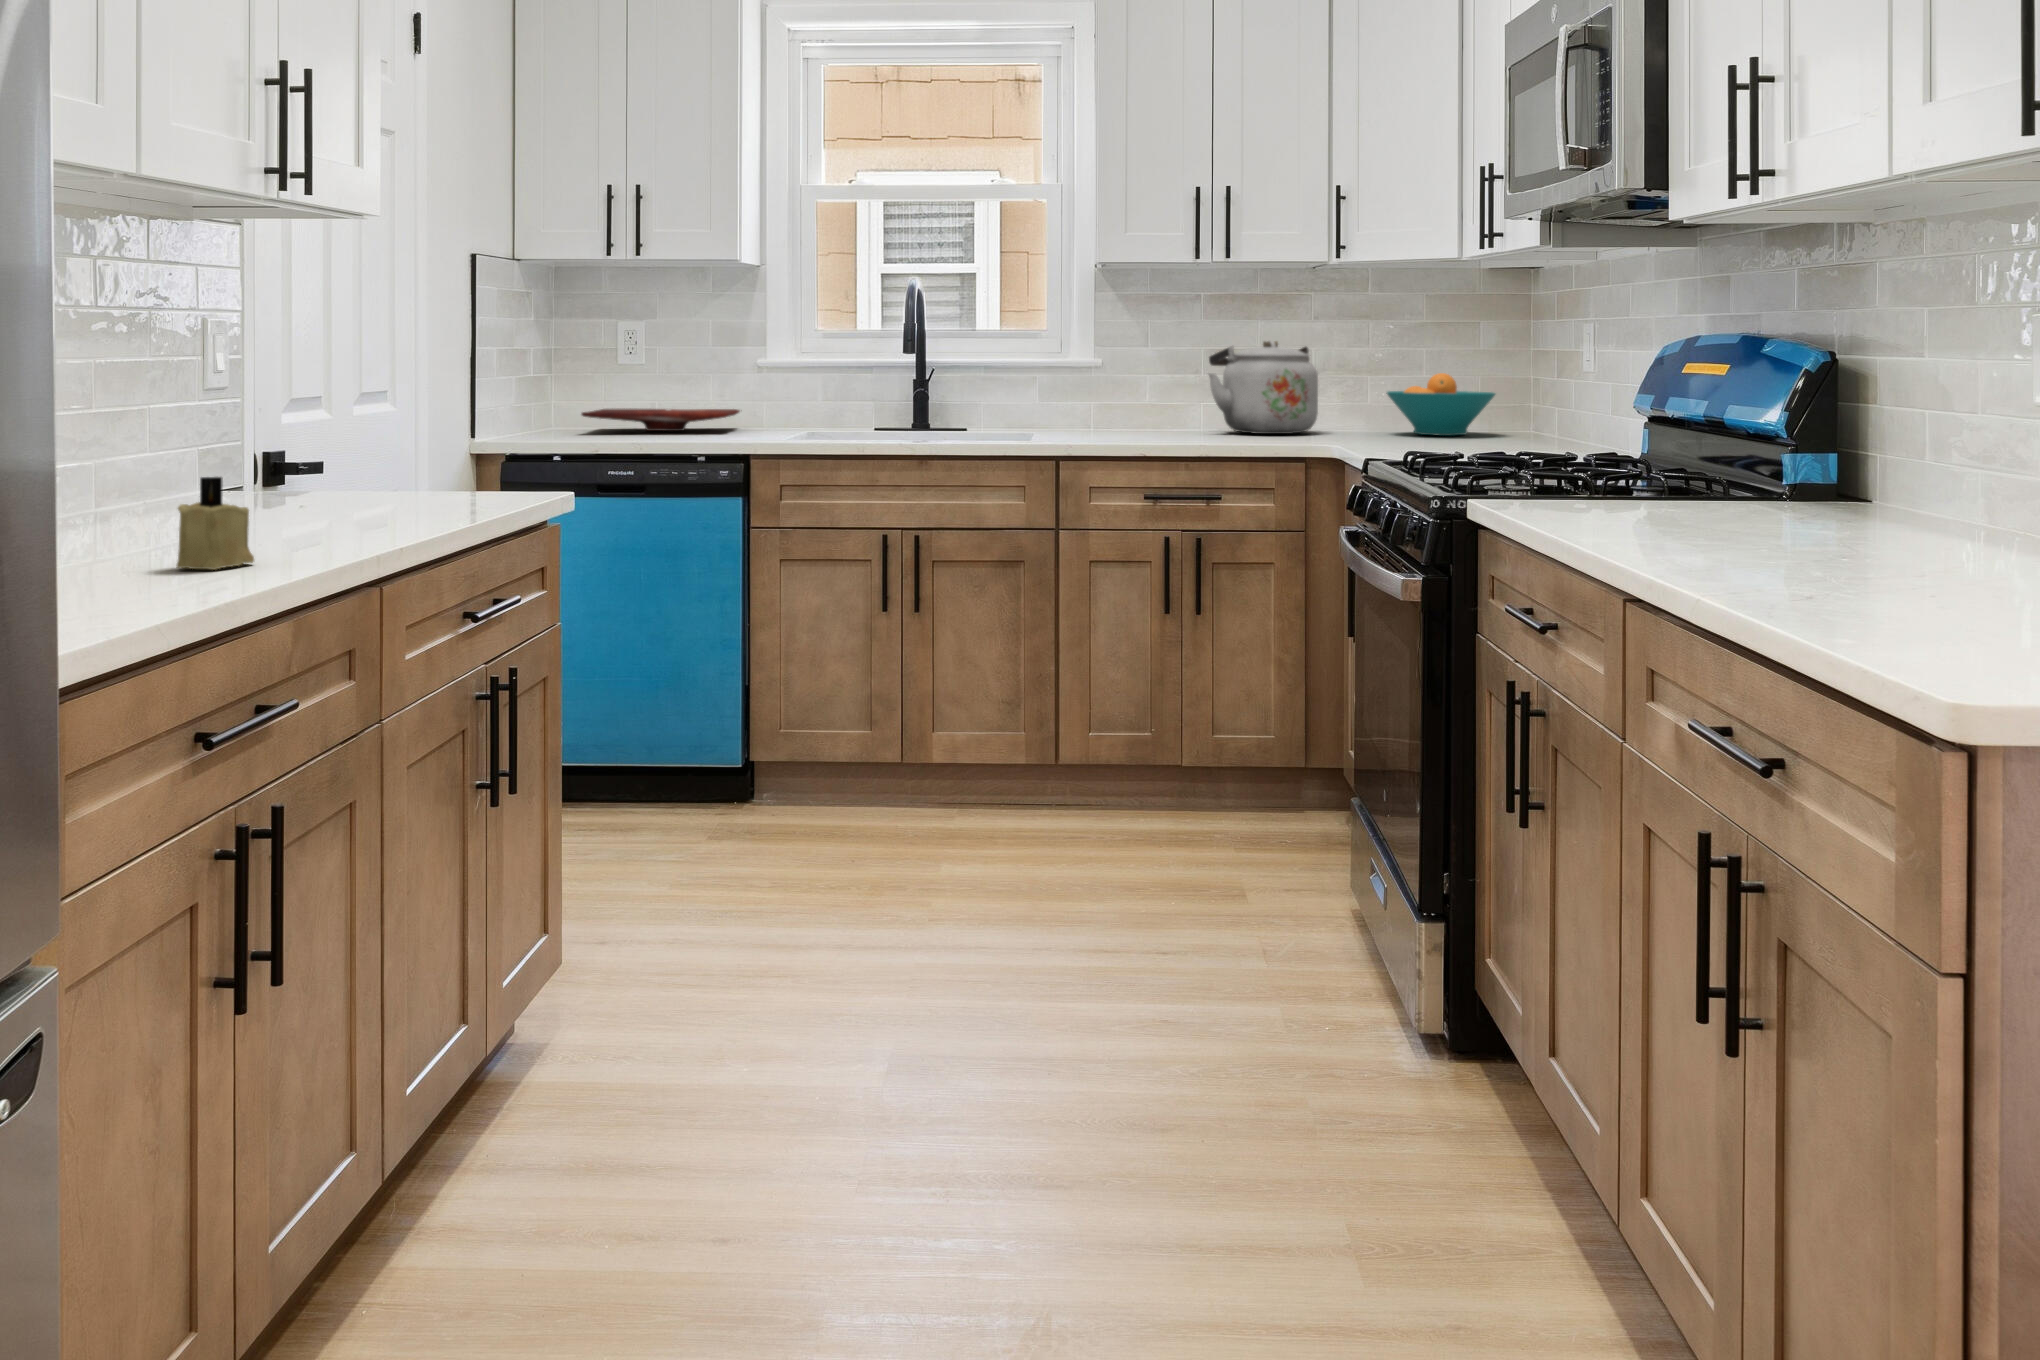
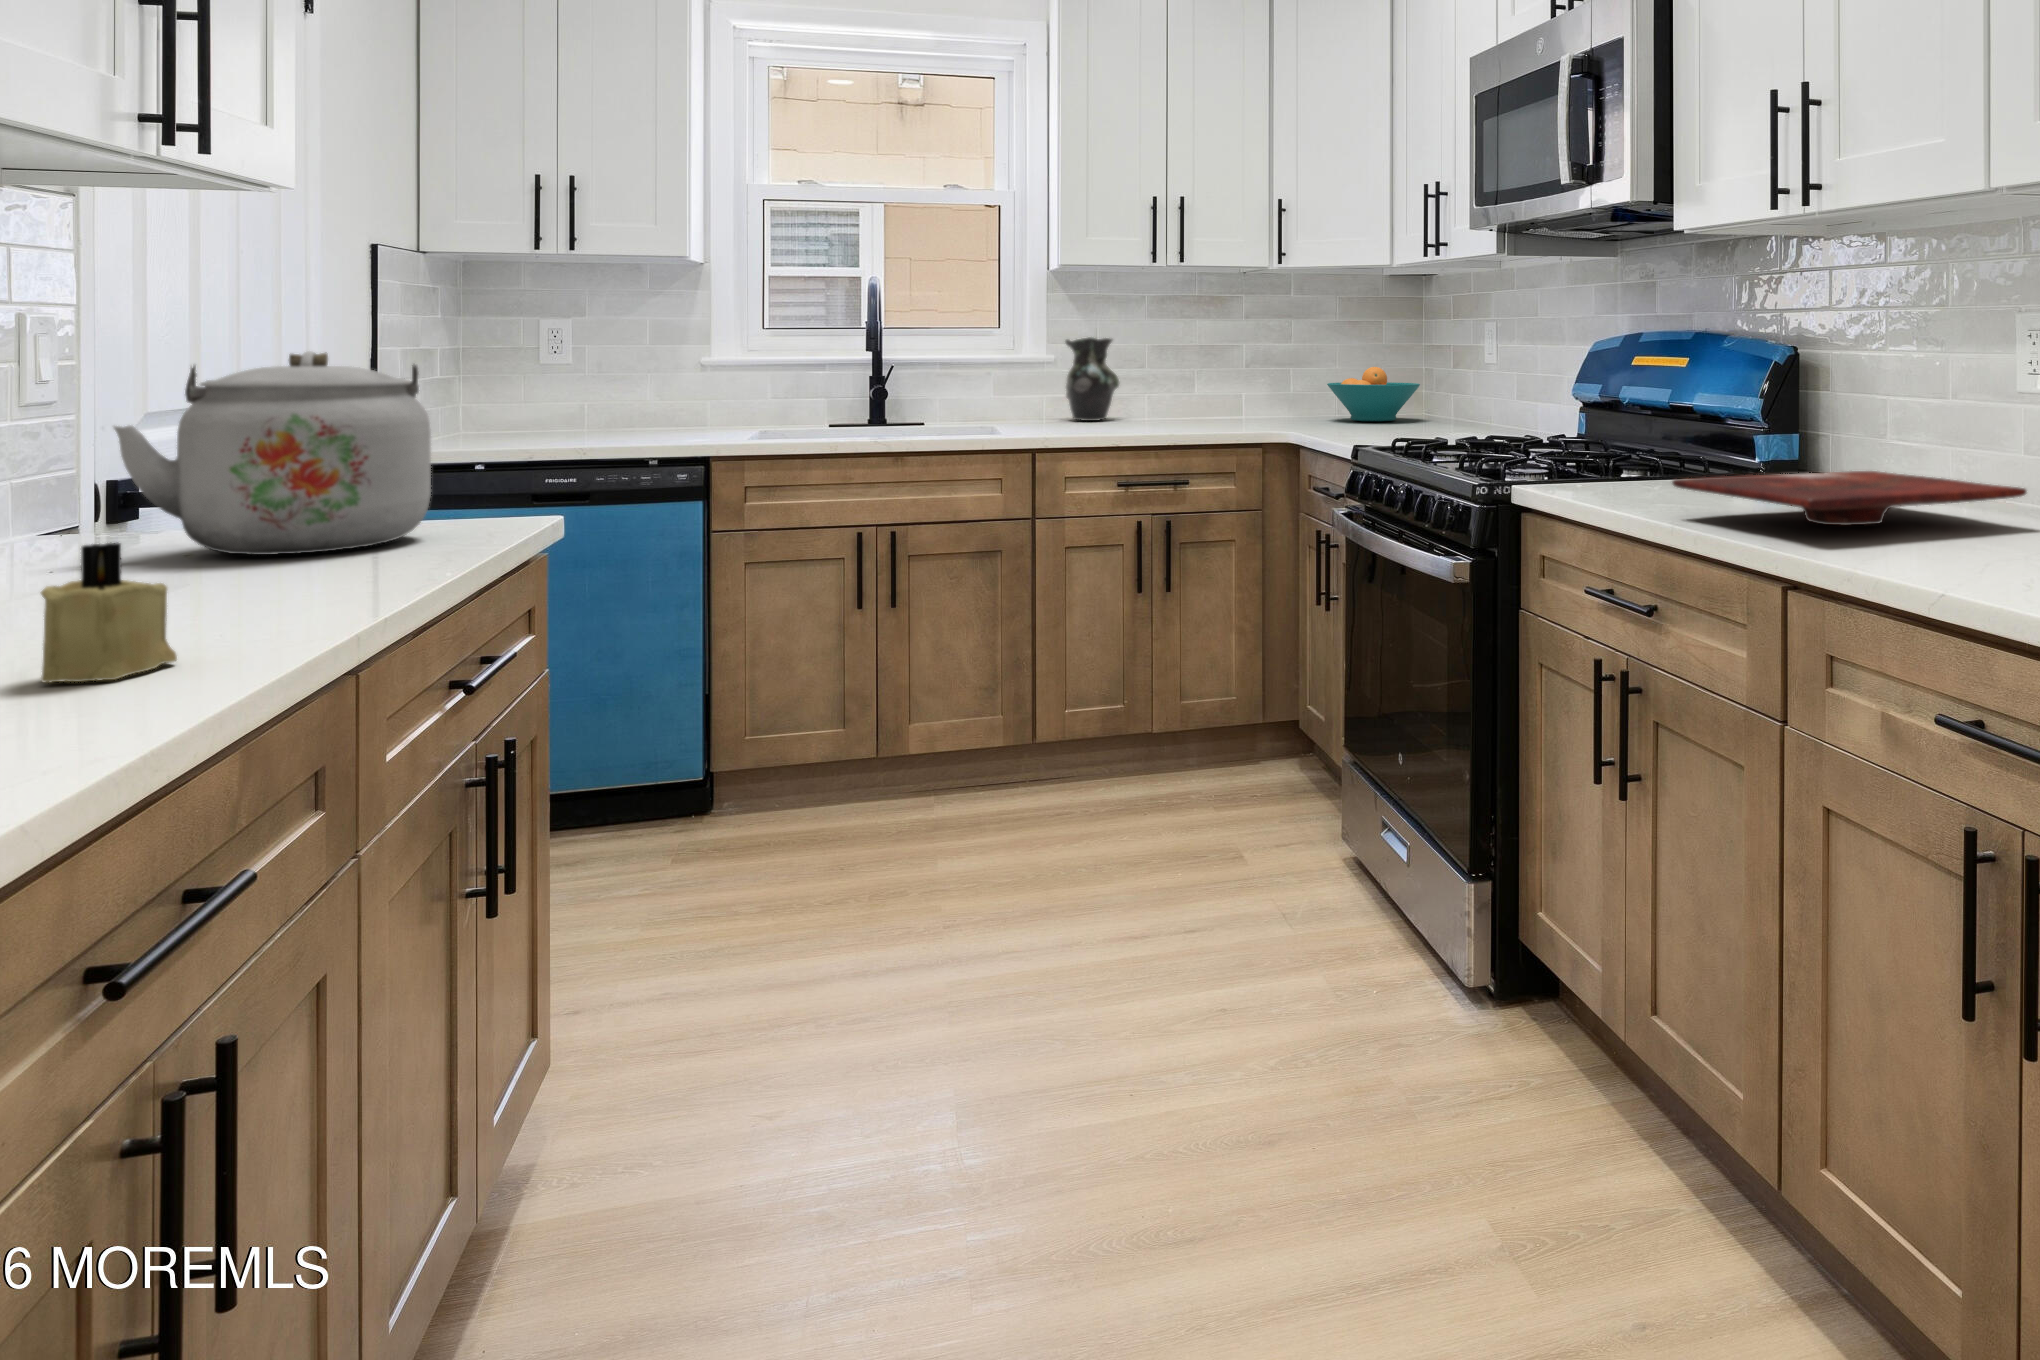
vase: none [1103,340,1161,429] -> present [1065,337,1119,421]
kettle: present [1209,340,1318,434] -> present [114,351,431,555]
cutting board: present [582,409,740,431] -> present [1673,471,2026,525]

